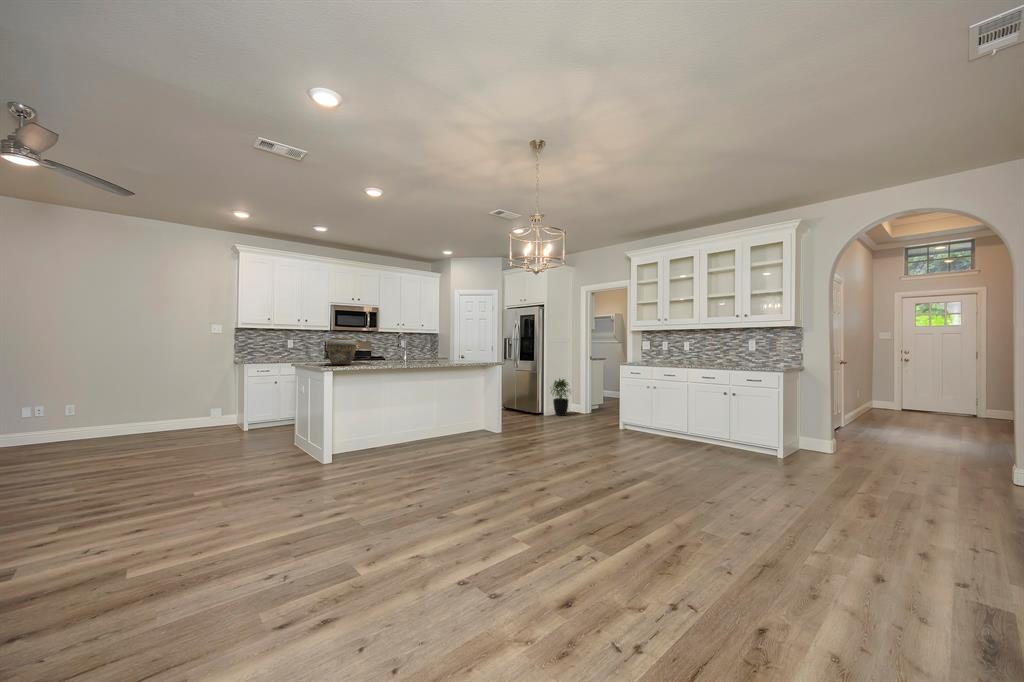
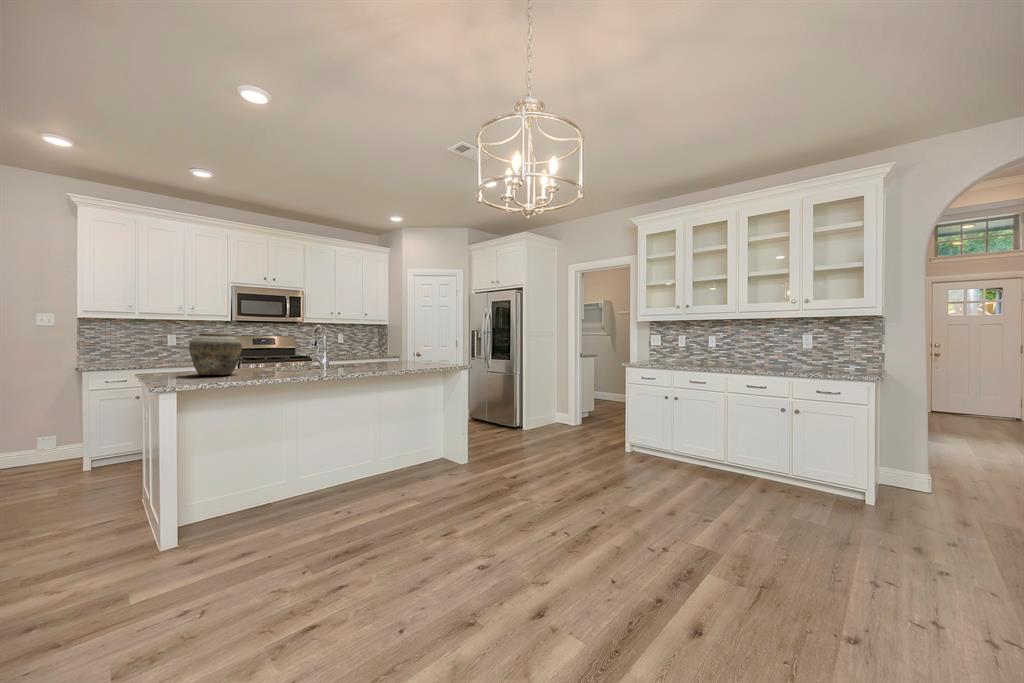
potted plant: present [551,379,569,416] -> none [529,381,561,430]

